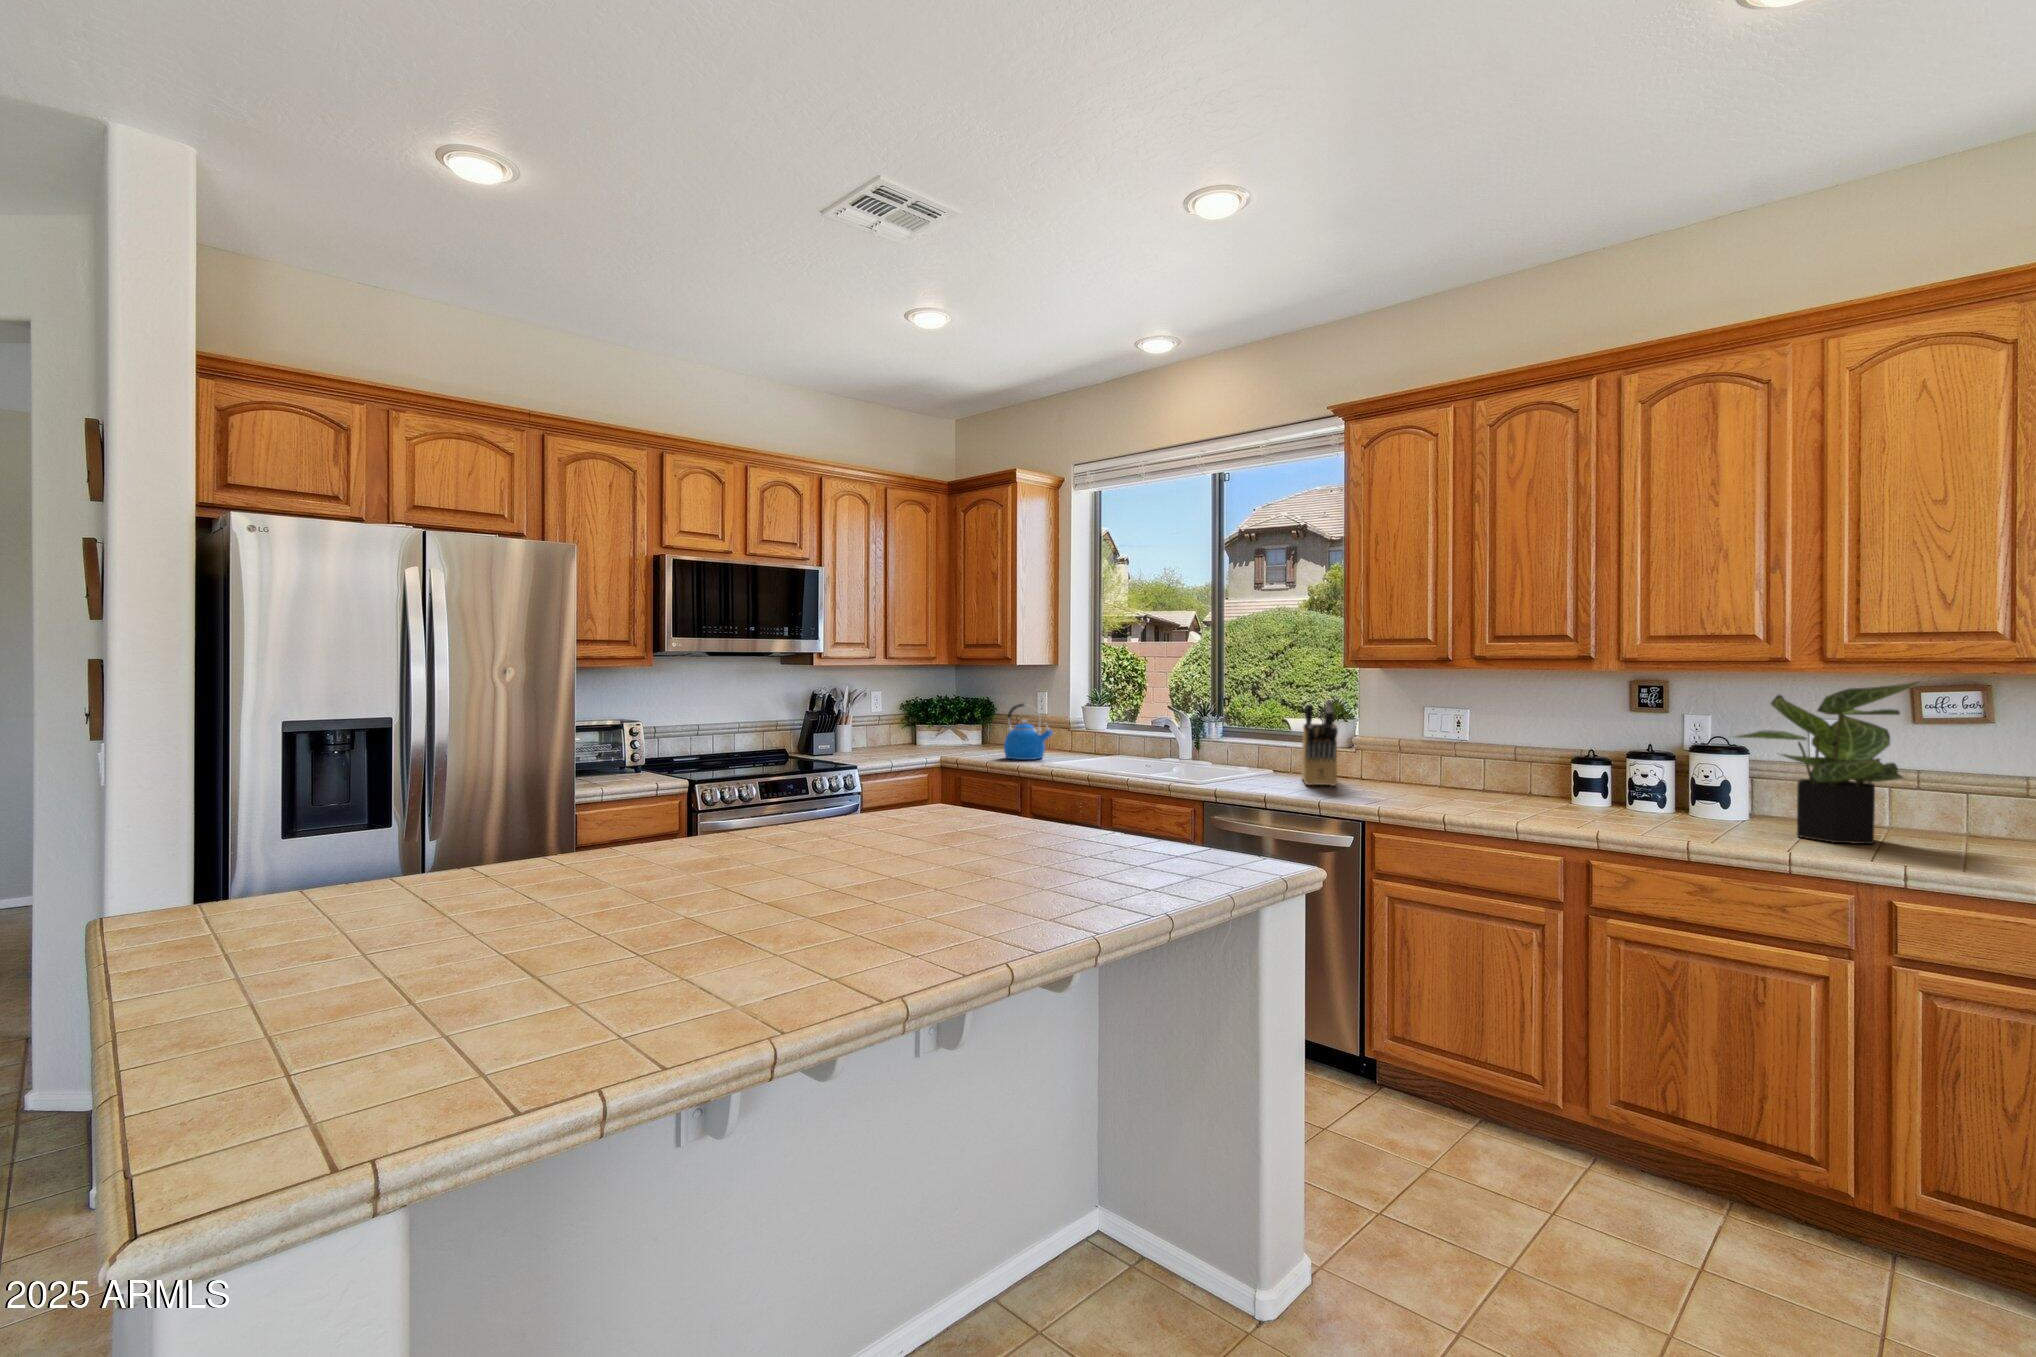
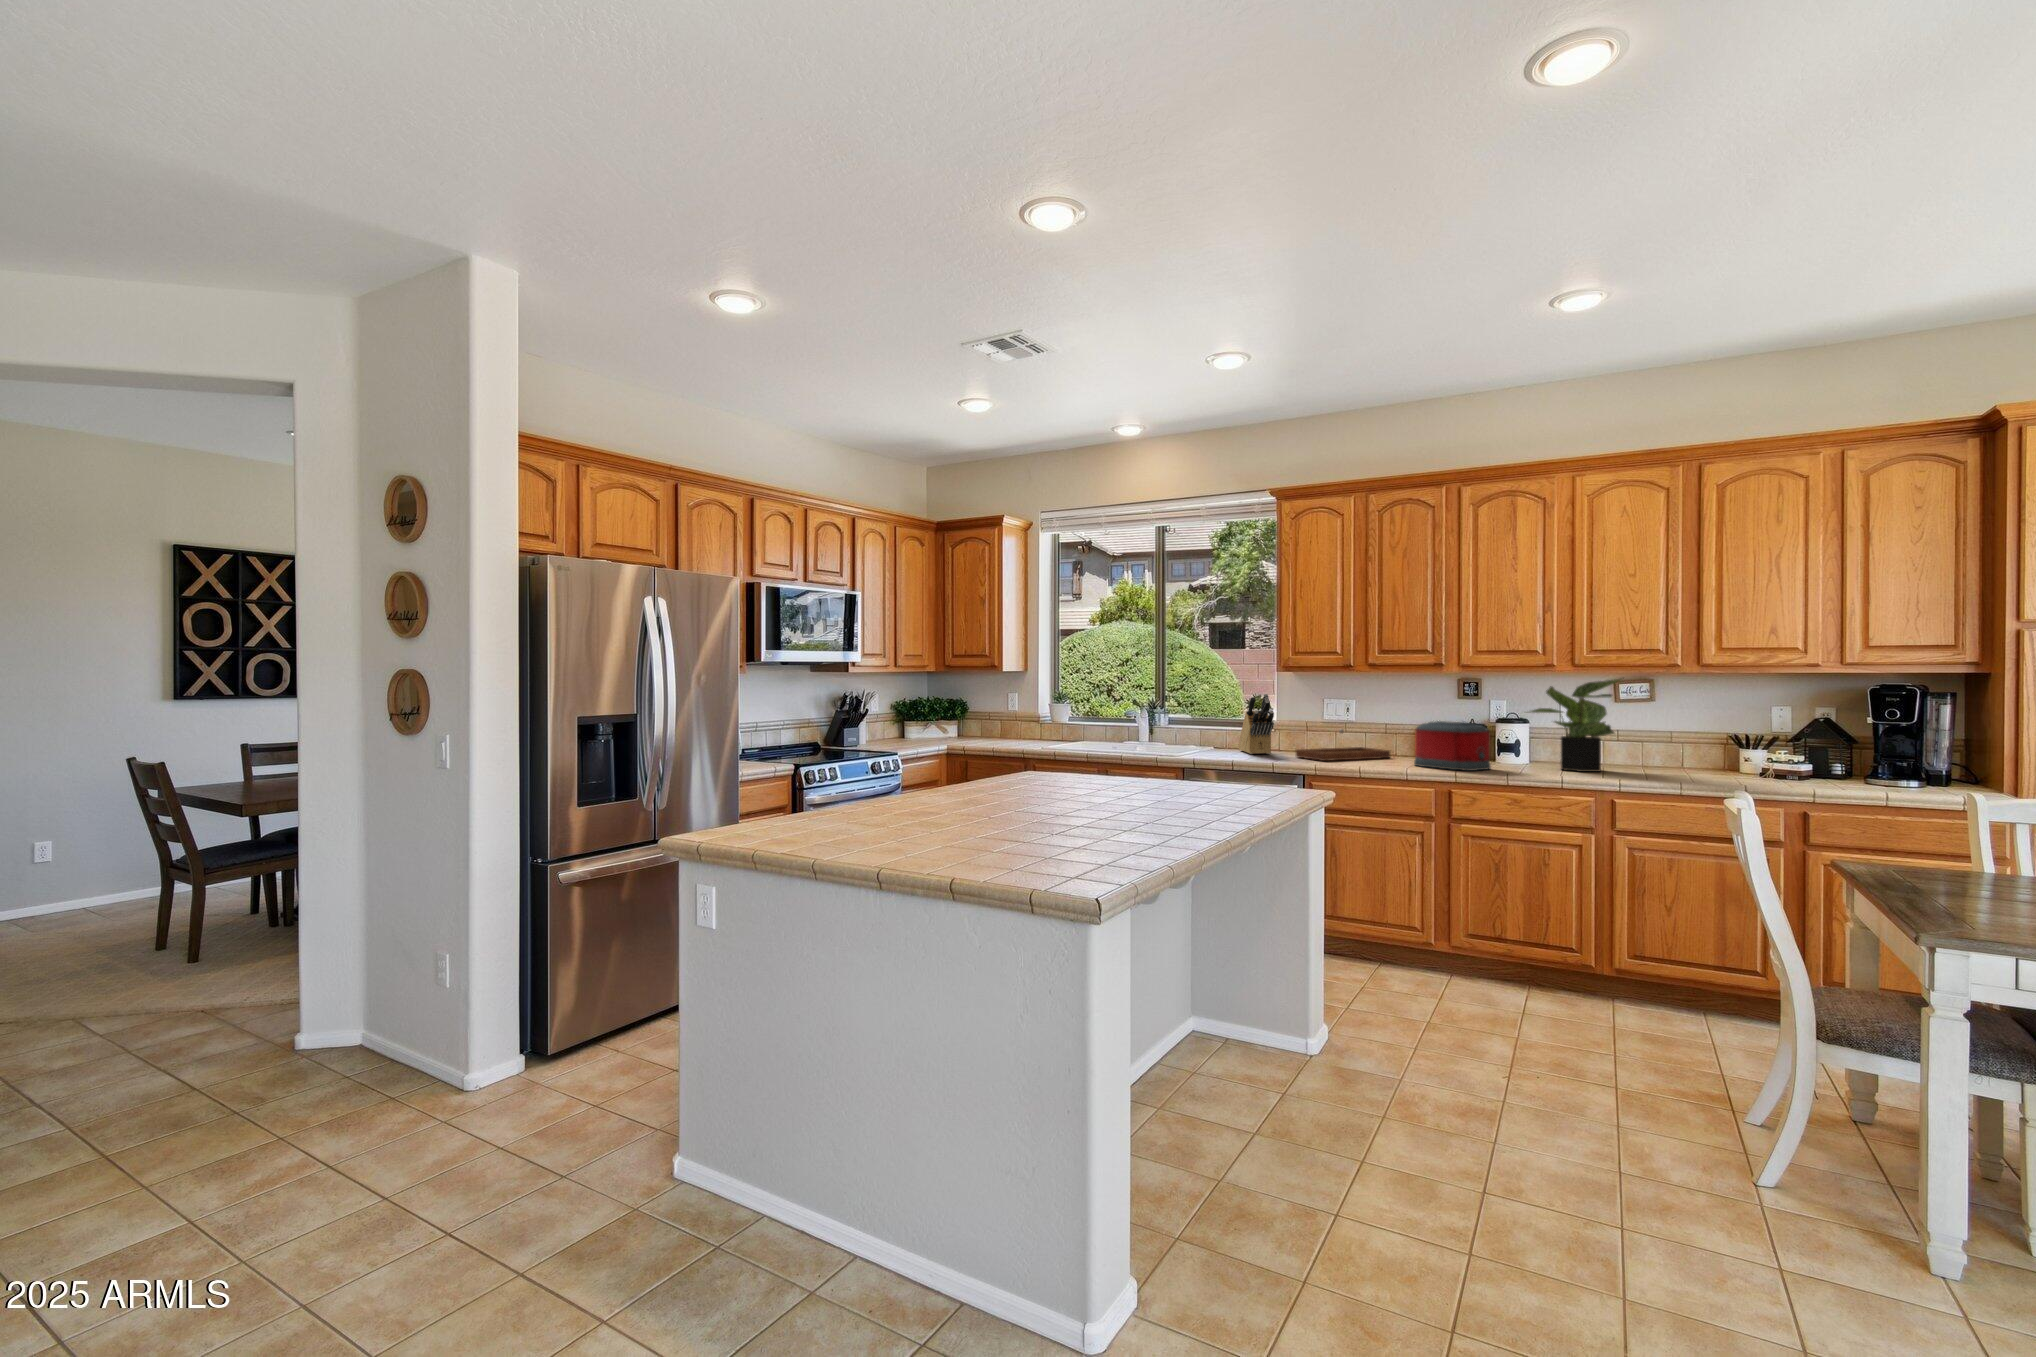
kettle: present [1004,704,1053,760] -> none [1000,701,1039,745]
toaster: none [1538,748,1665,832] -> present [1414,721,1491,771]
tray: none [1366,754,1515,802] -> present [1296,729,1390,761]

